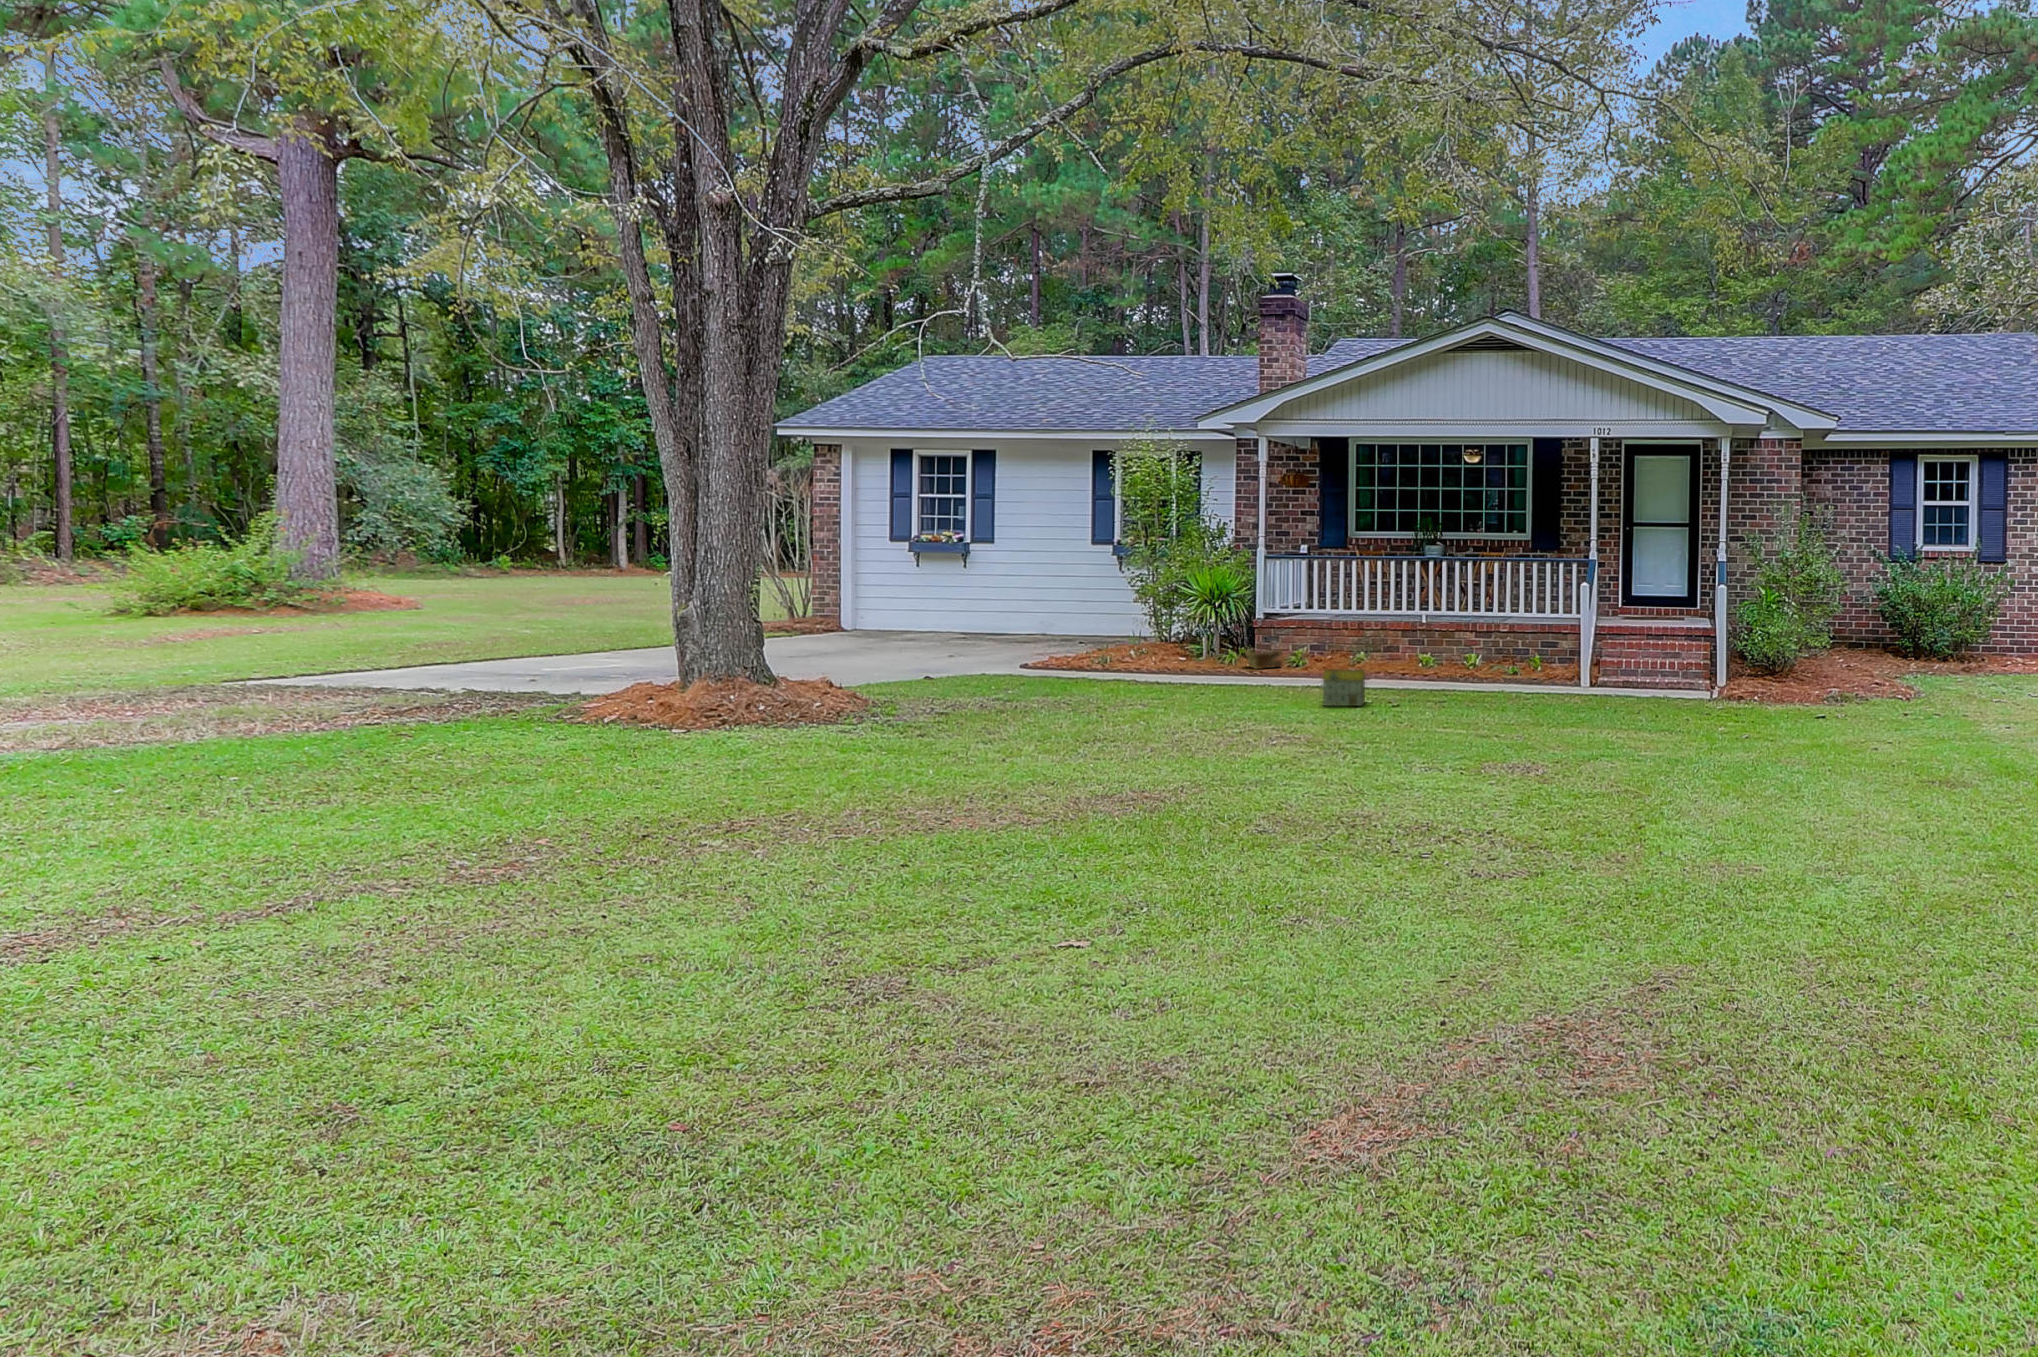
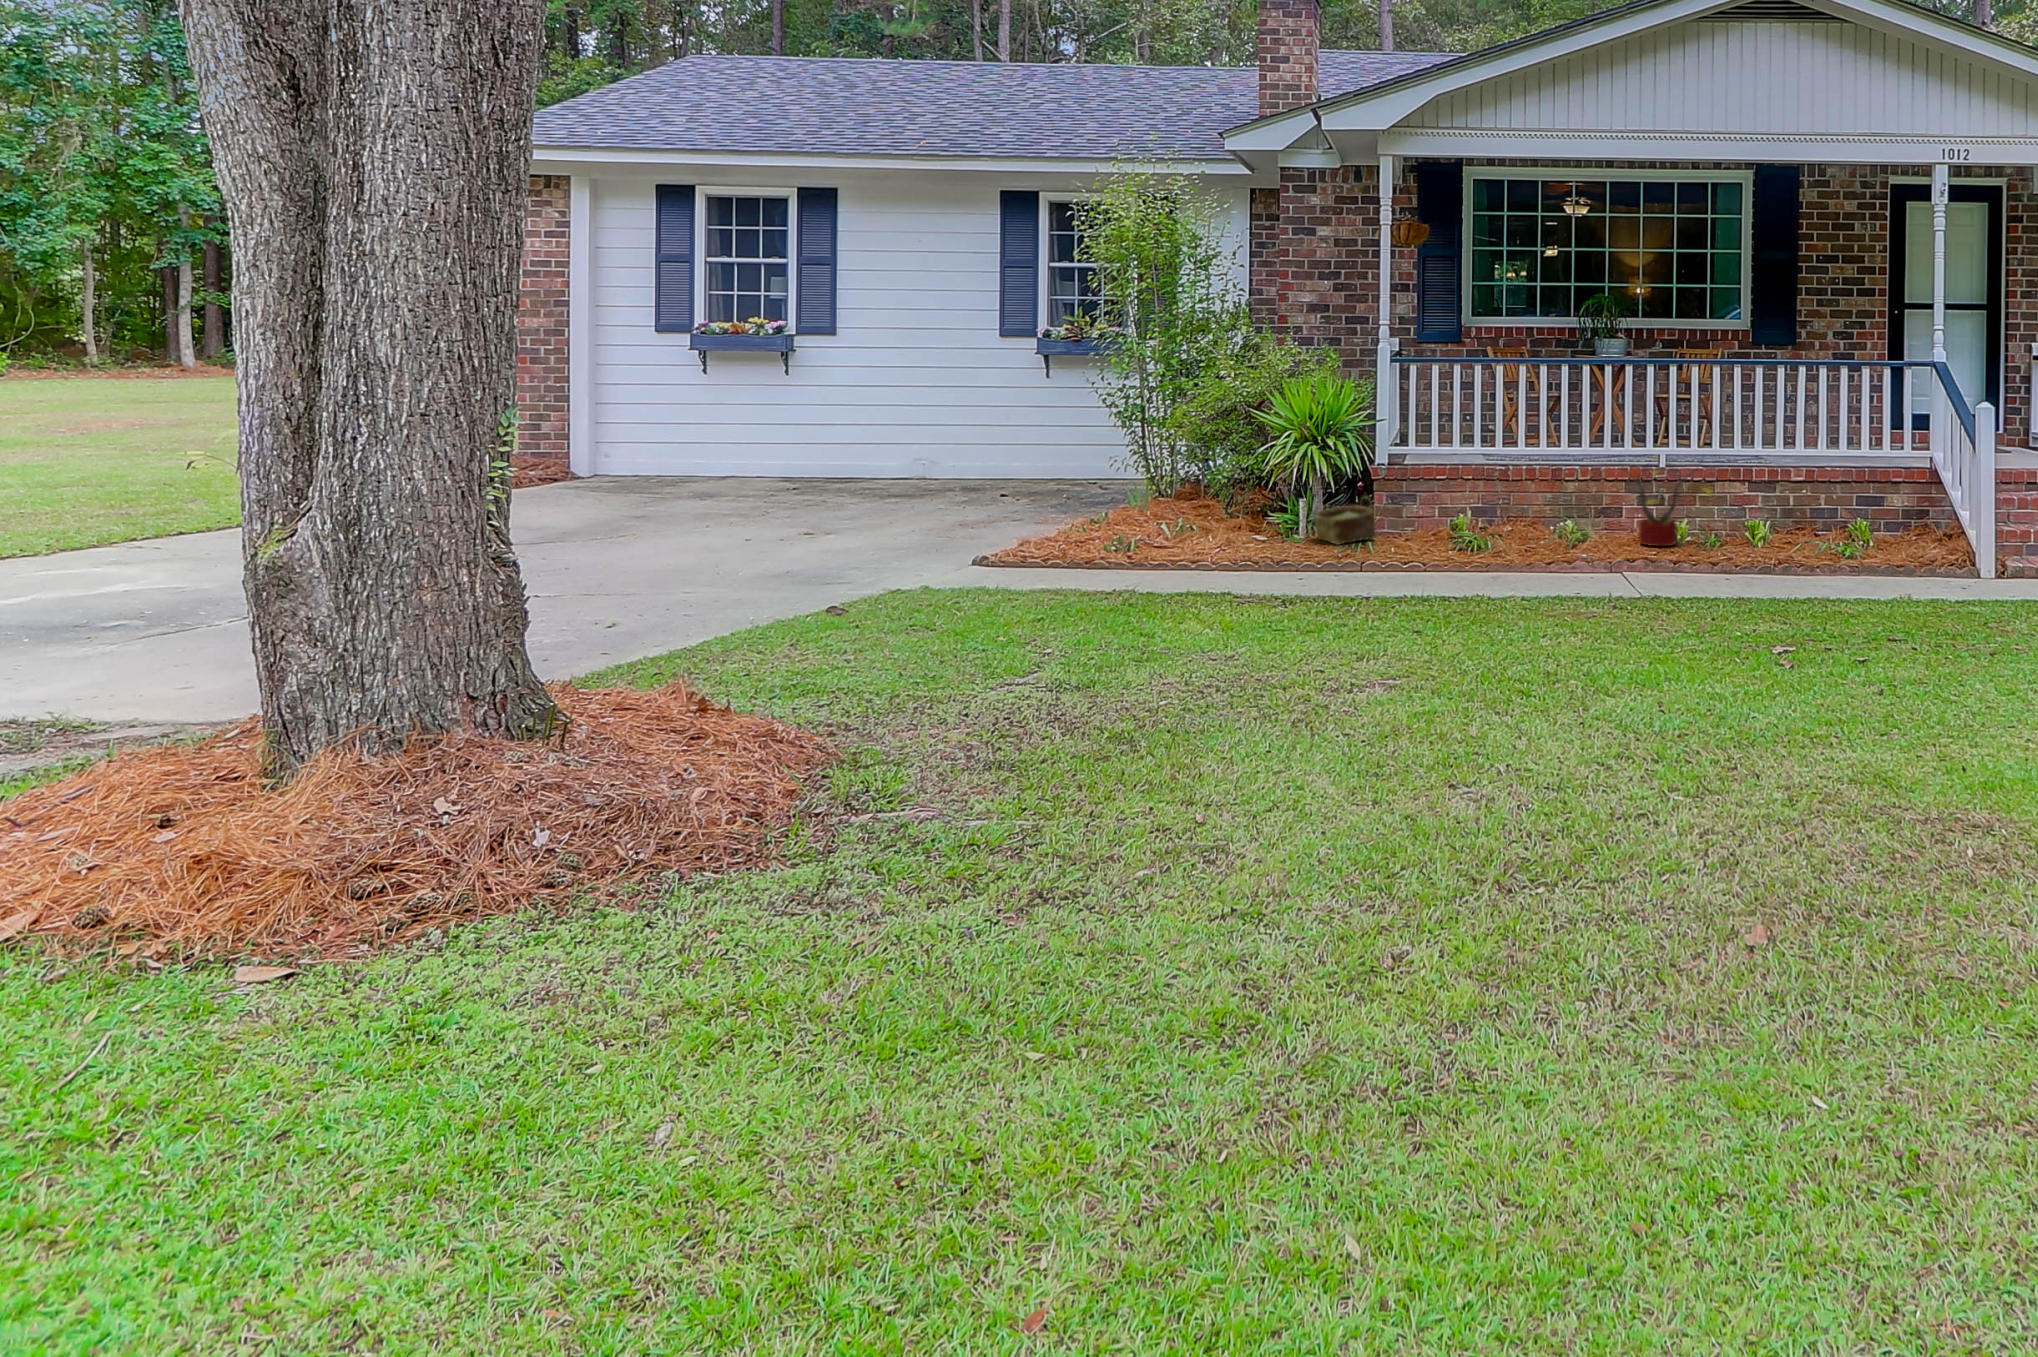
decorative plant: none [1429,616,1482,674] -> present [1631,463,1712,546]
toy house: present [1323,669,1365,706] -> none [1562,565,1643,634]

